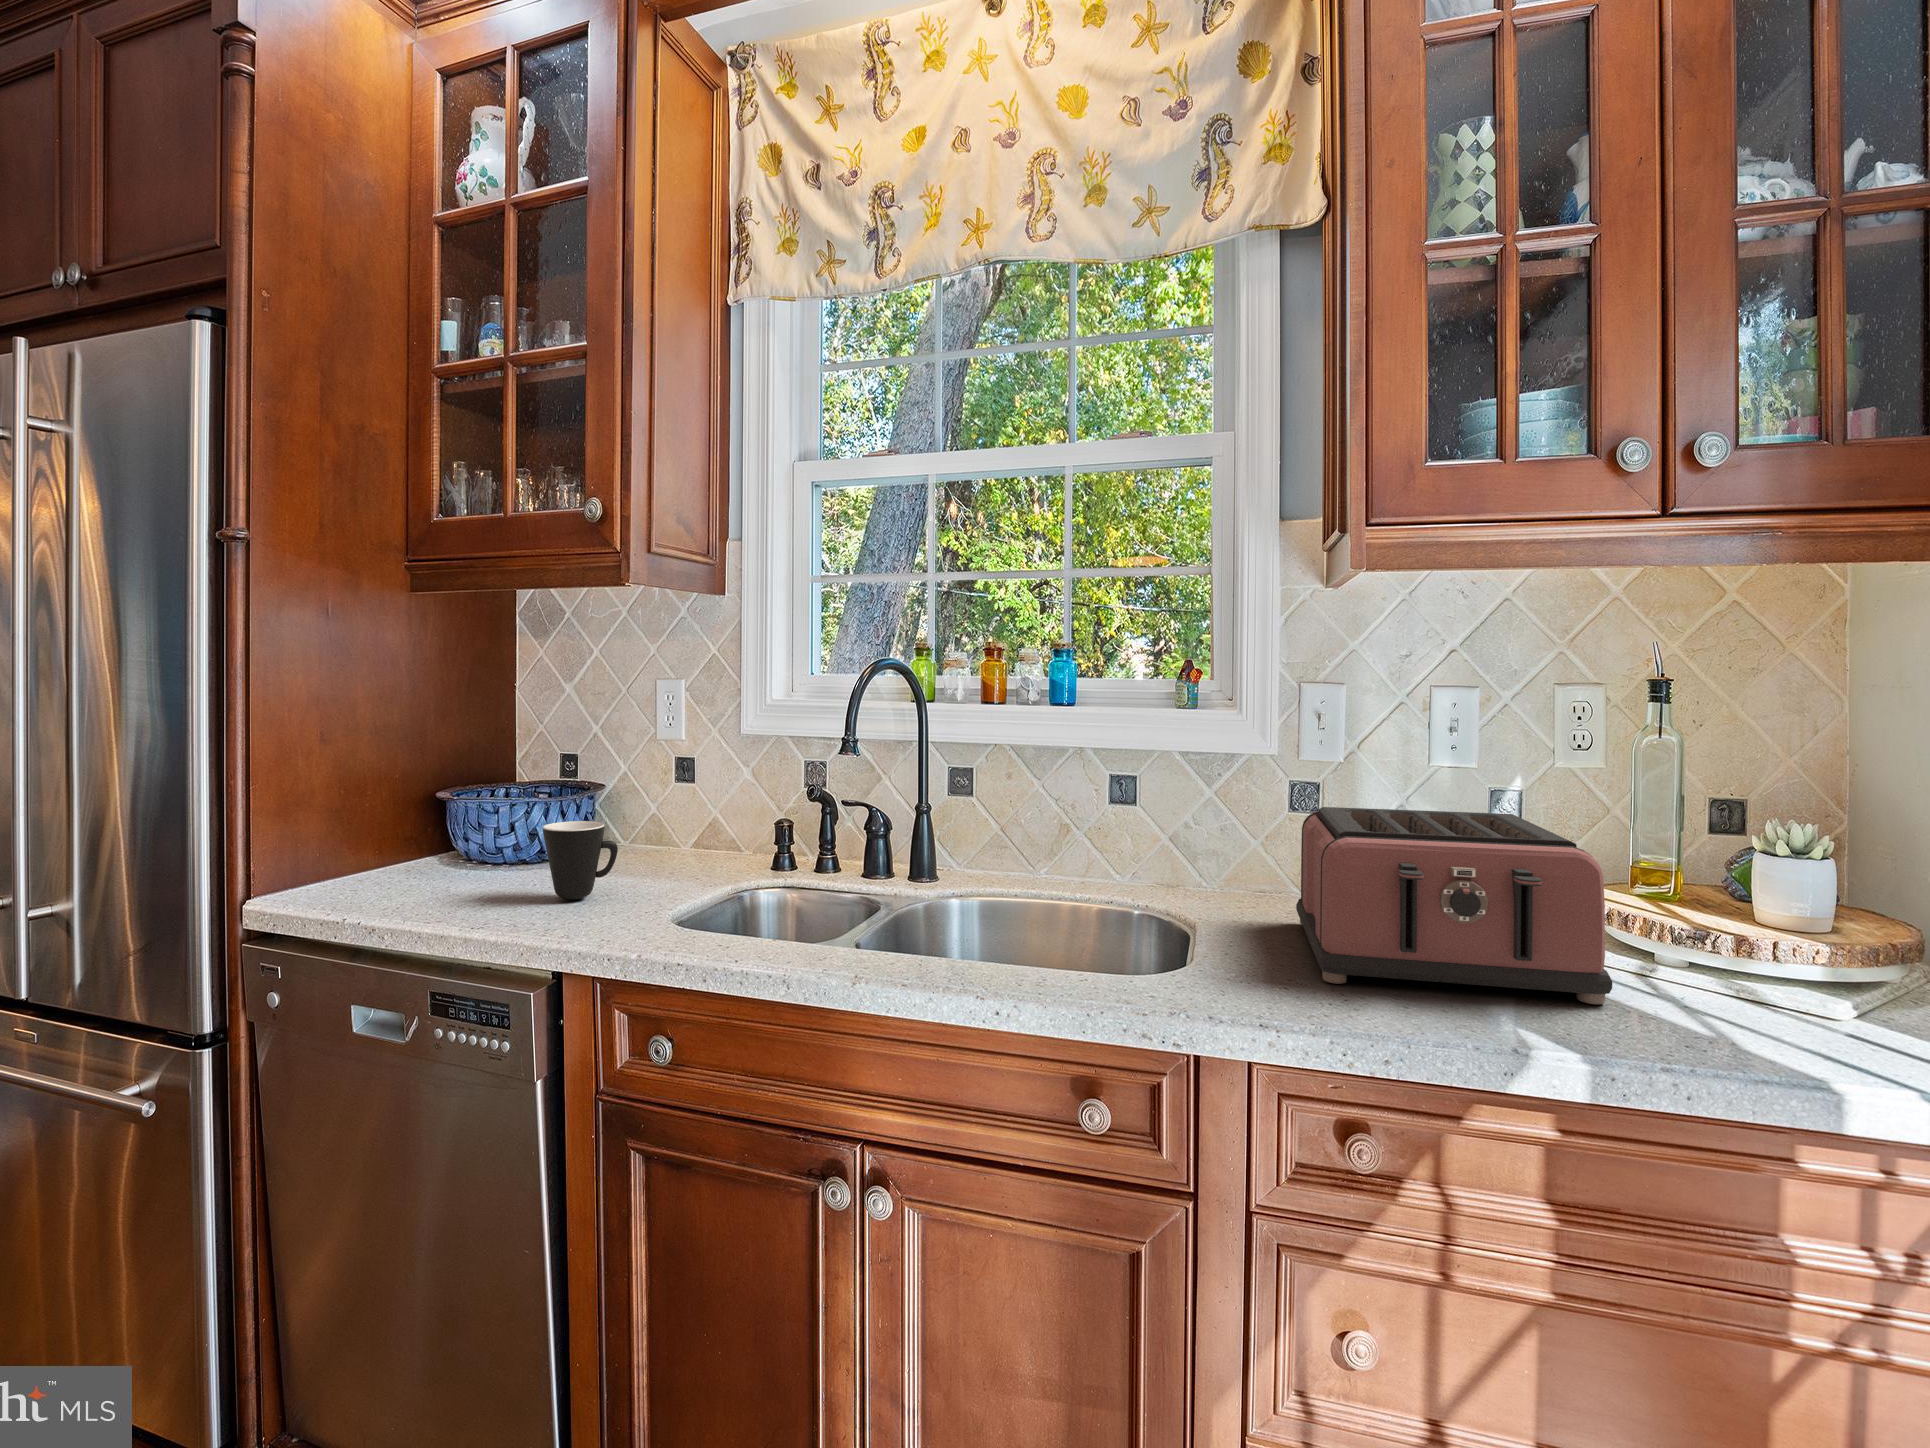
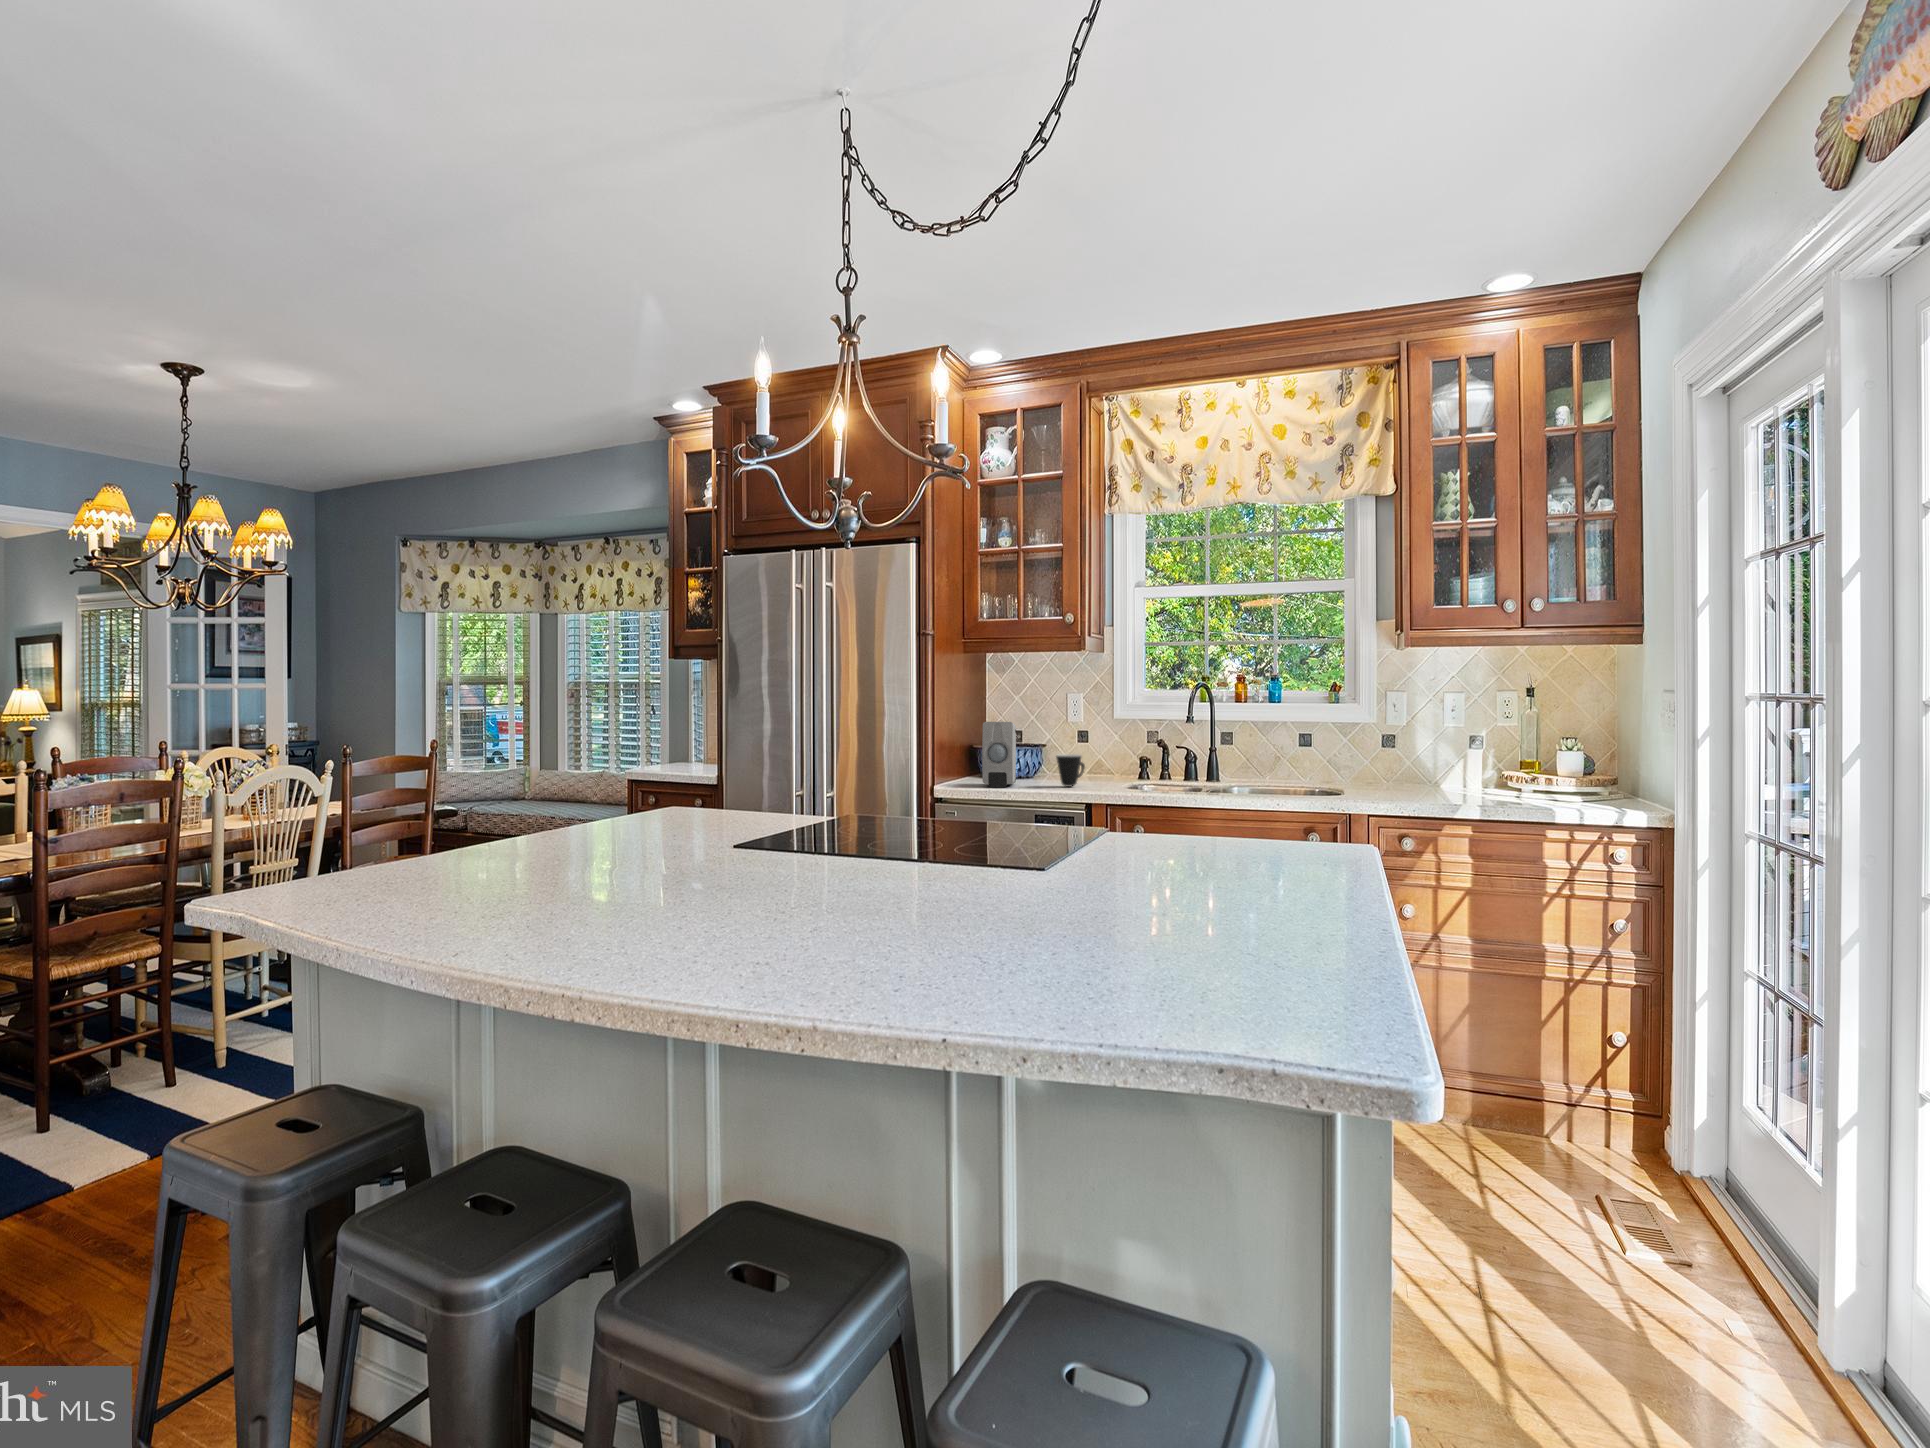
soap dispenser: none [369,746,490,902] -> present [982,722,1016,787]
toaster: present [1296,807,1612,1004] -> none [1388,740,1499,800]

